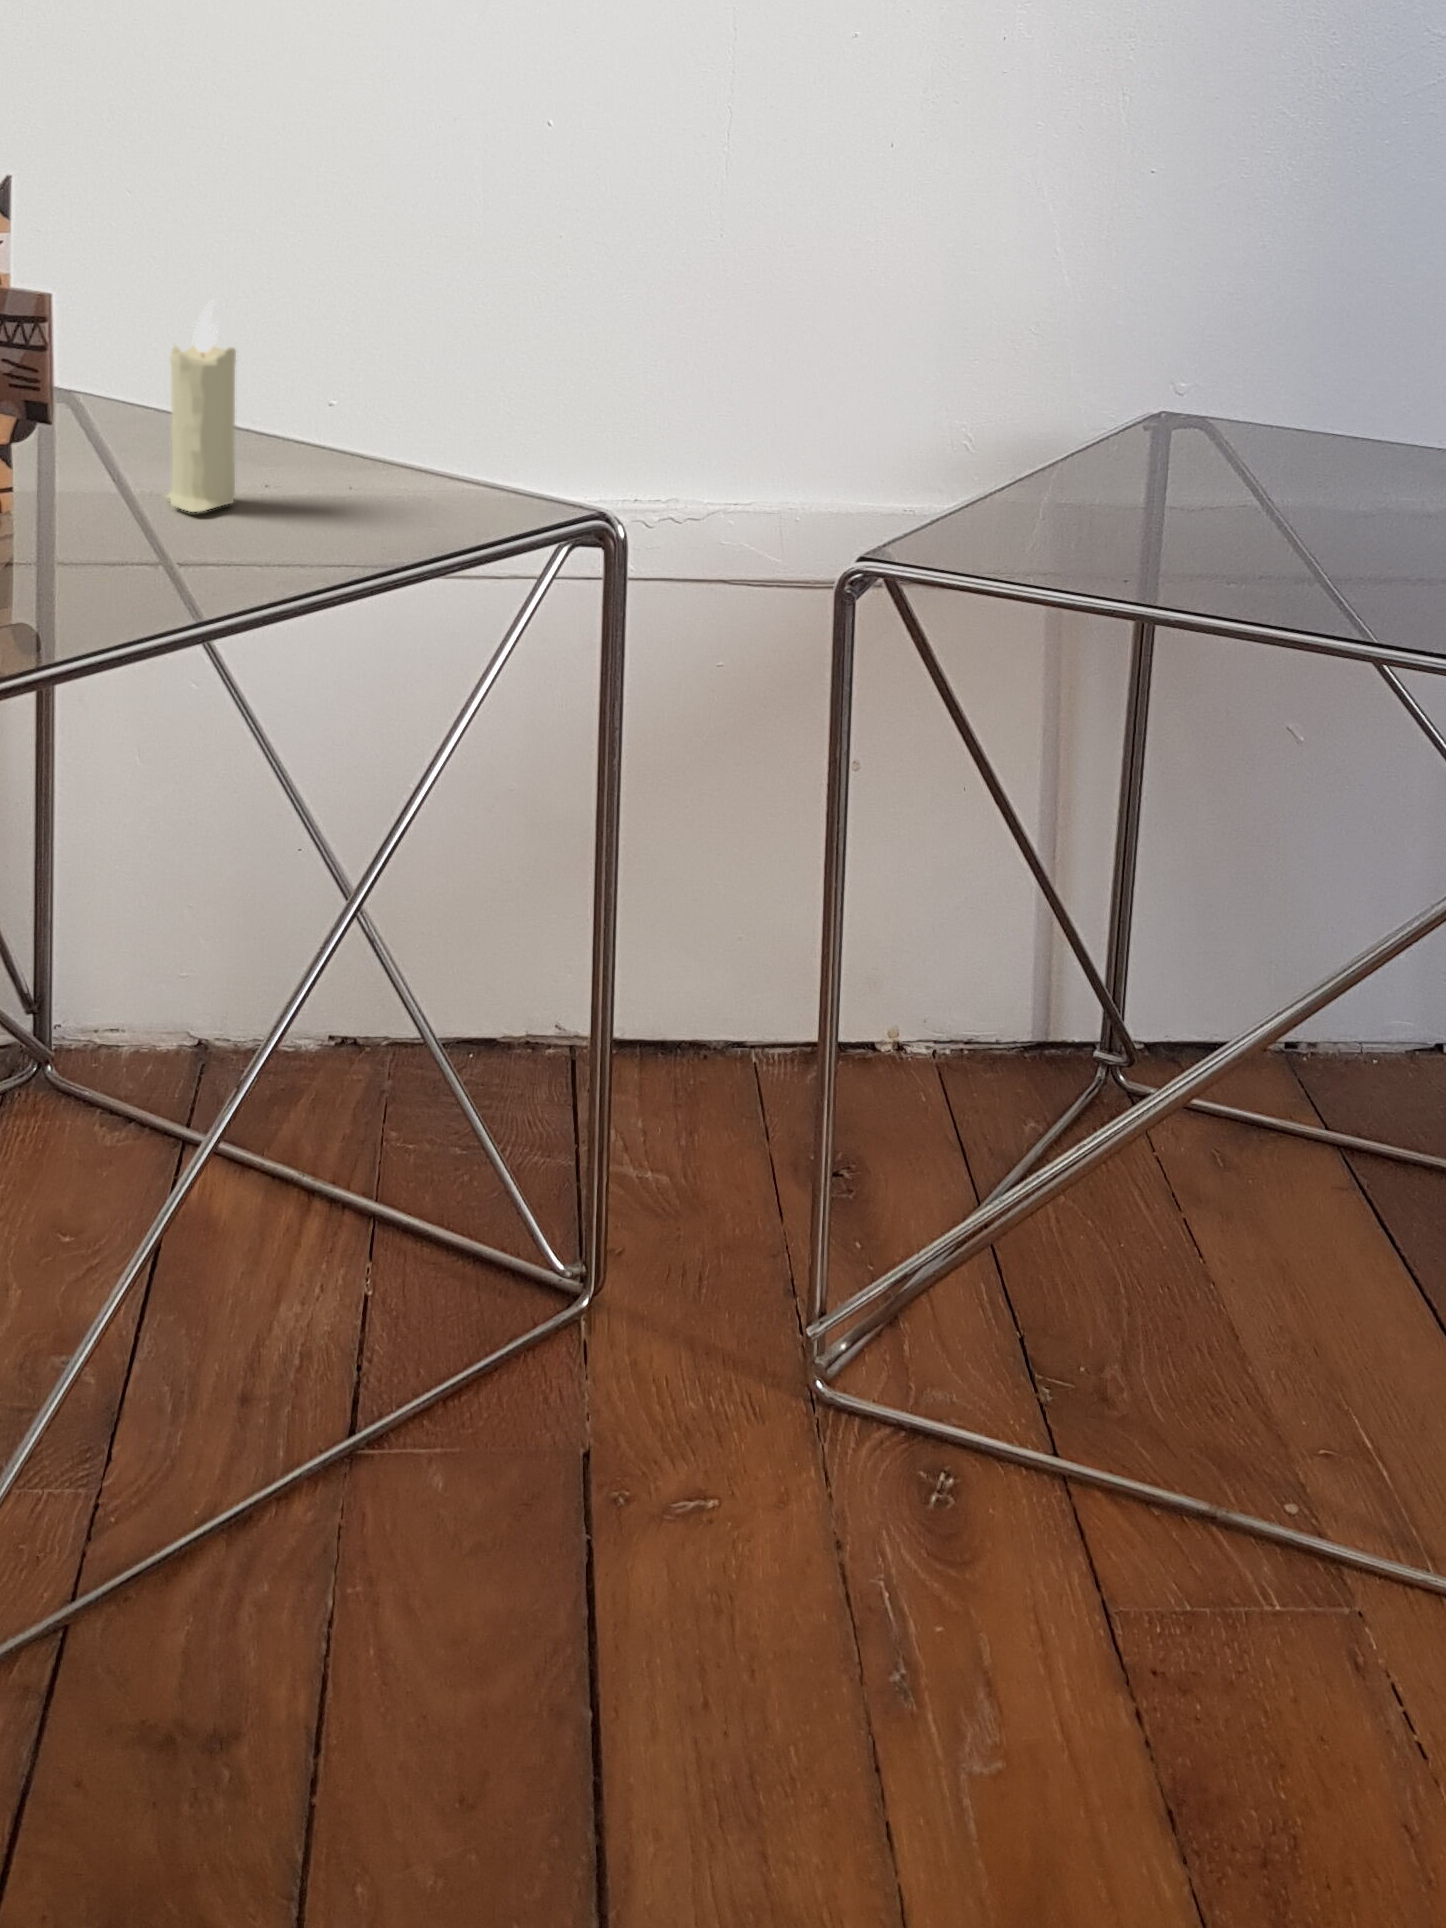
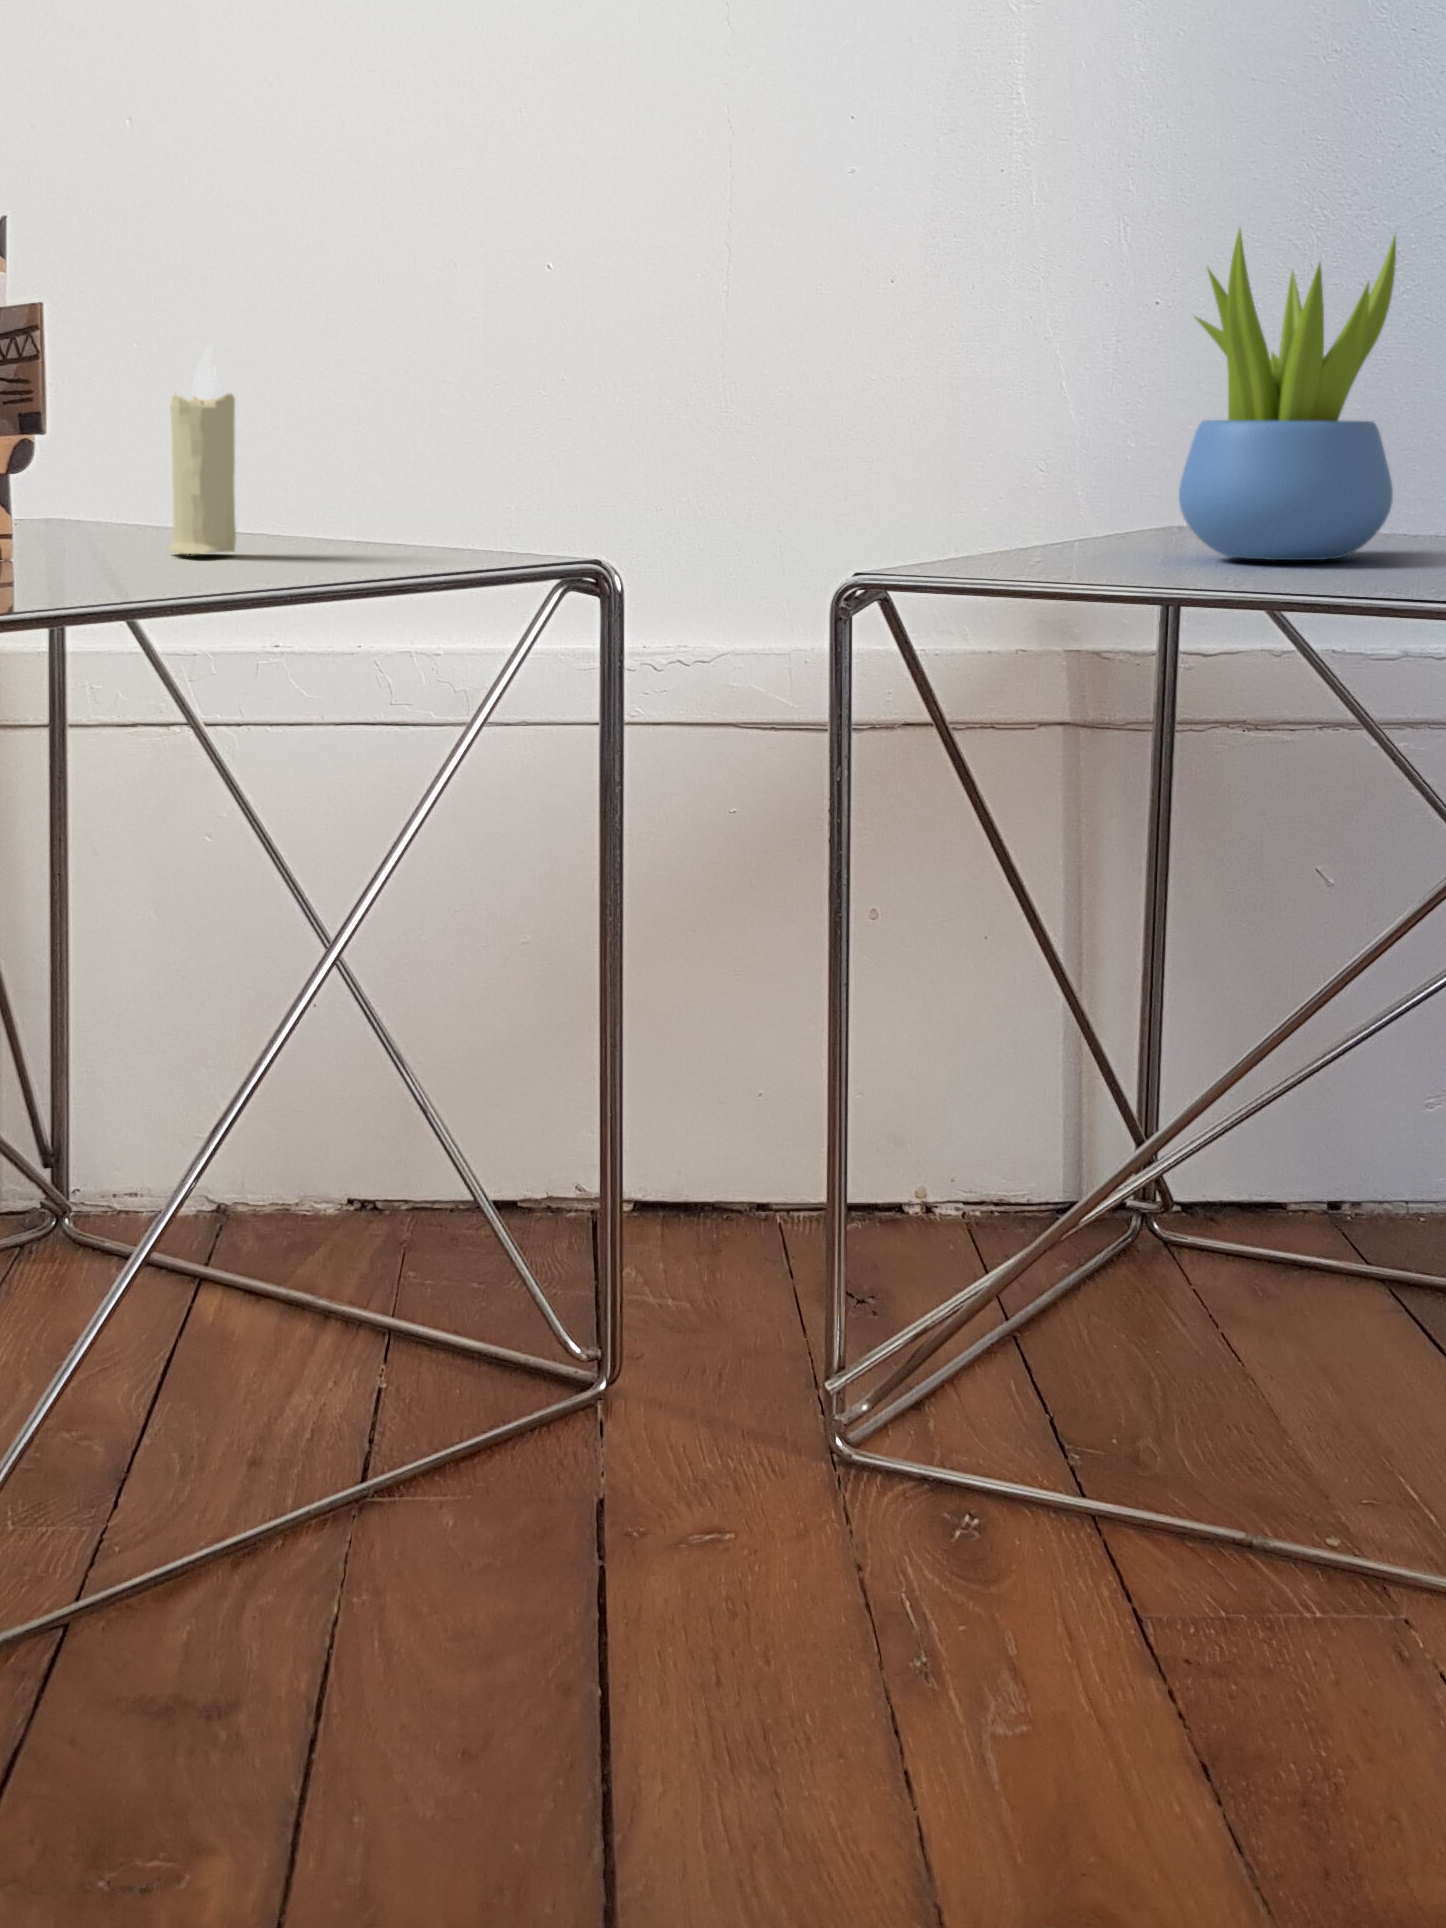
succulent plant: none [1174,188,1399,511] -> present [1179,229,1396,560]

